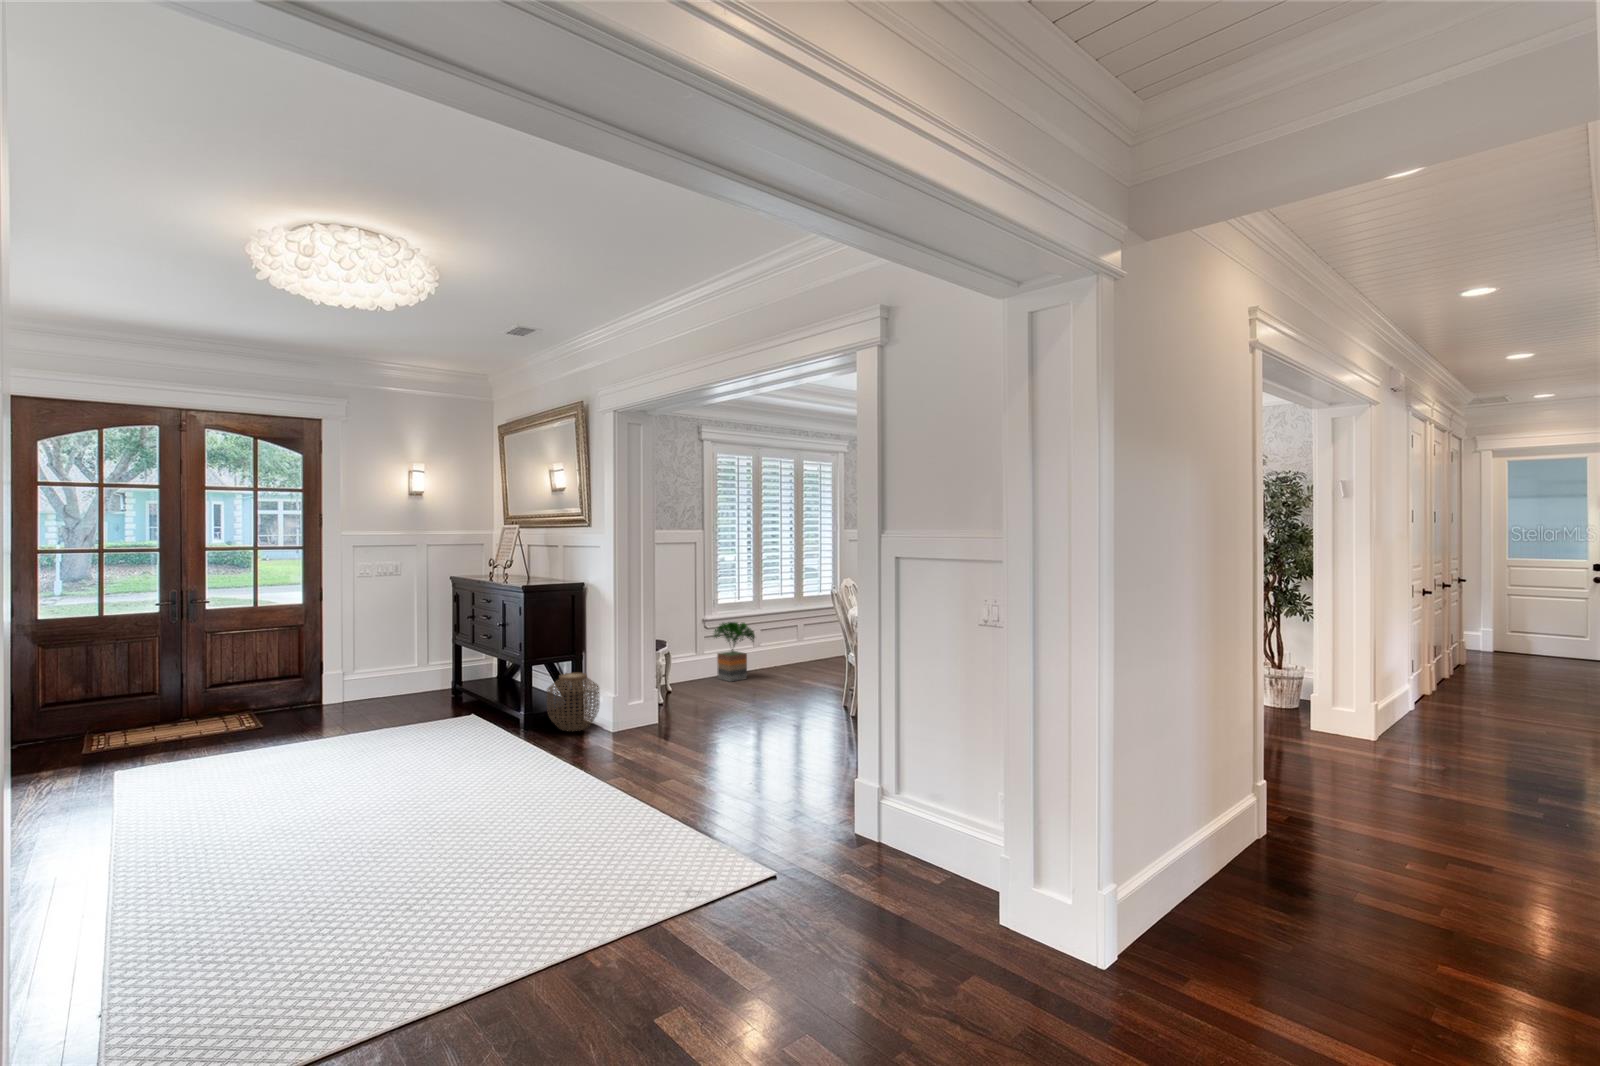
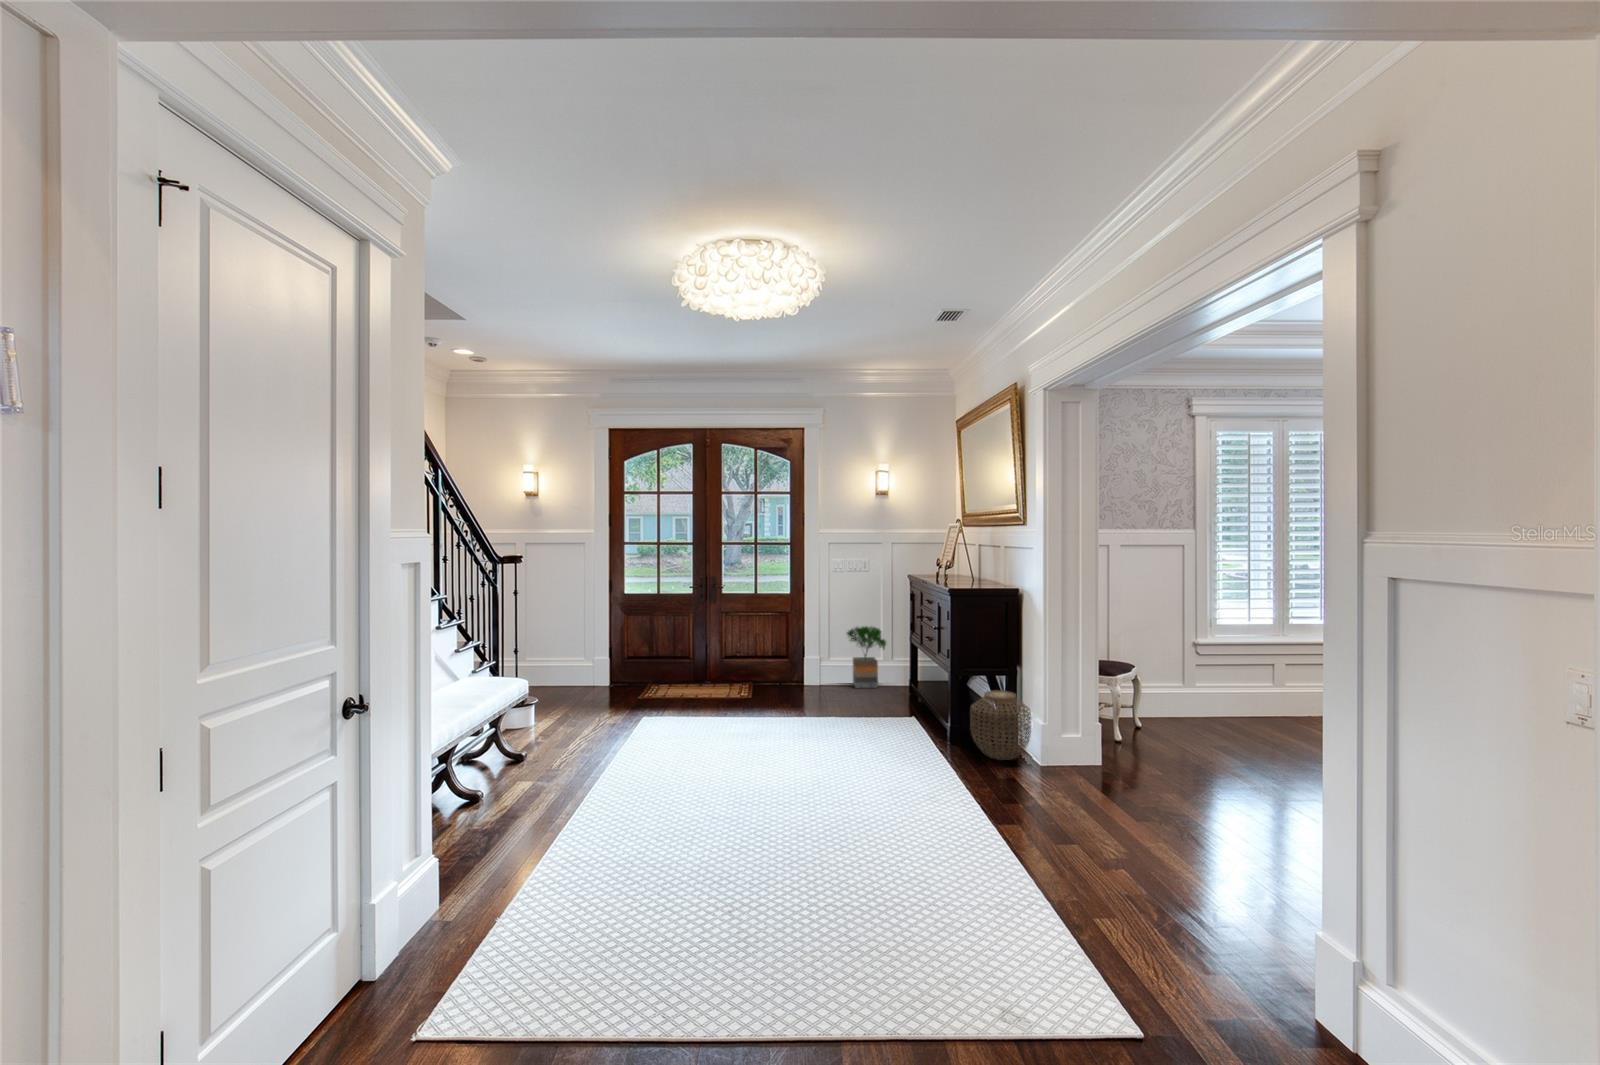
potted tree: present [714,622,755,681] -> present [847,626,886,688]

